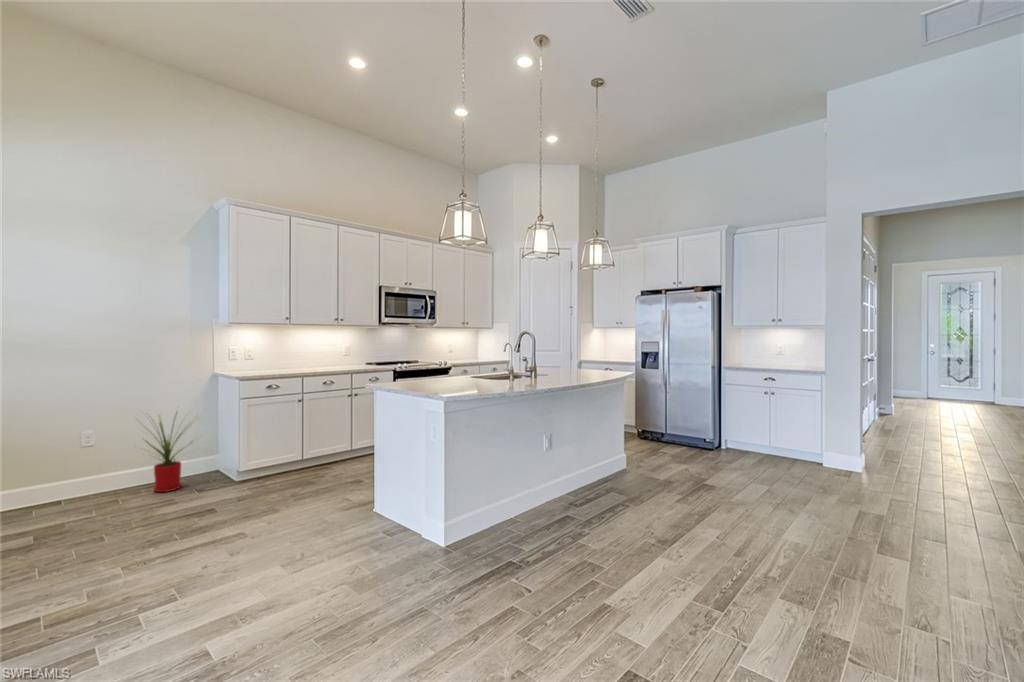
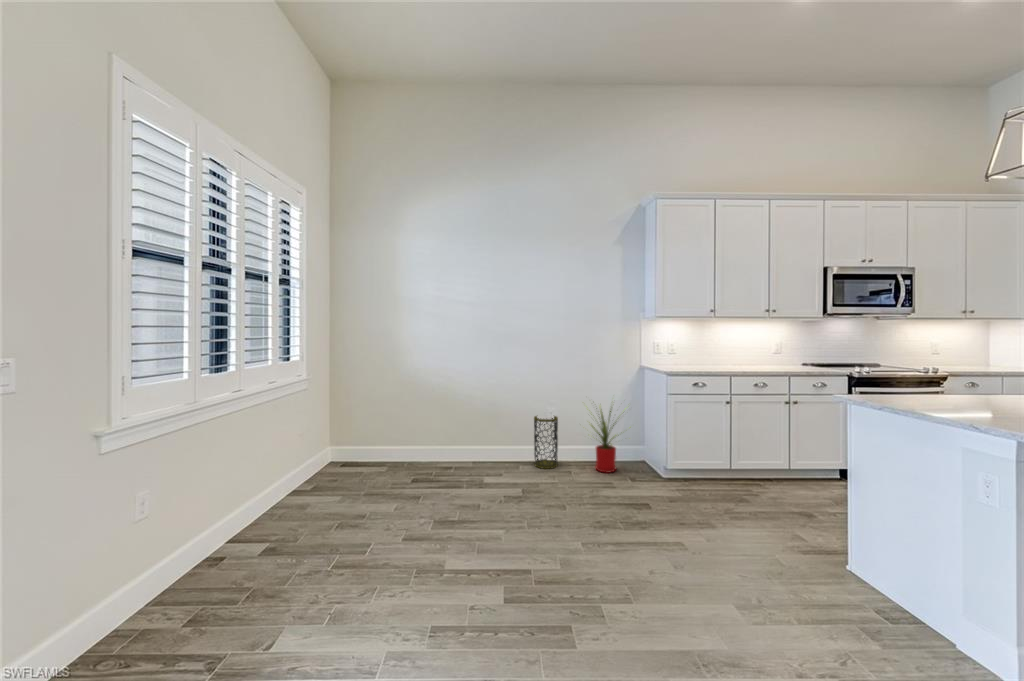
trash can: none [56,439,97,507] -> present [534,416,558,469]

